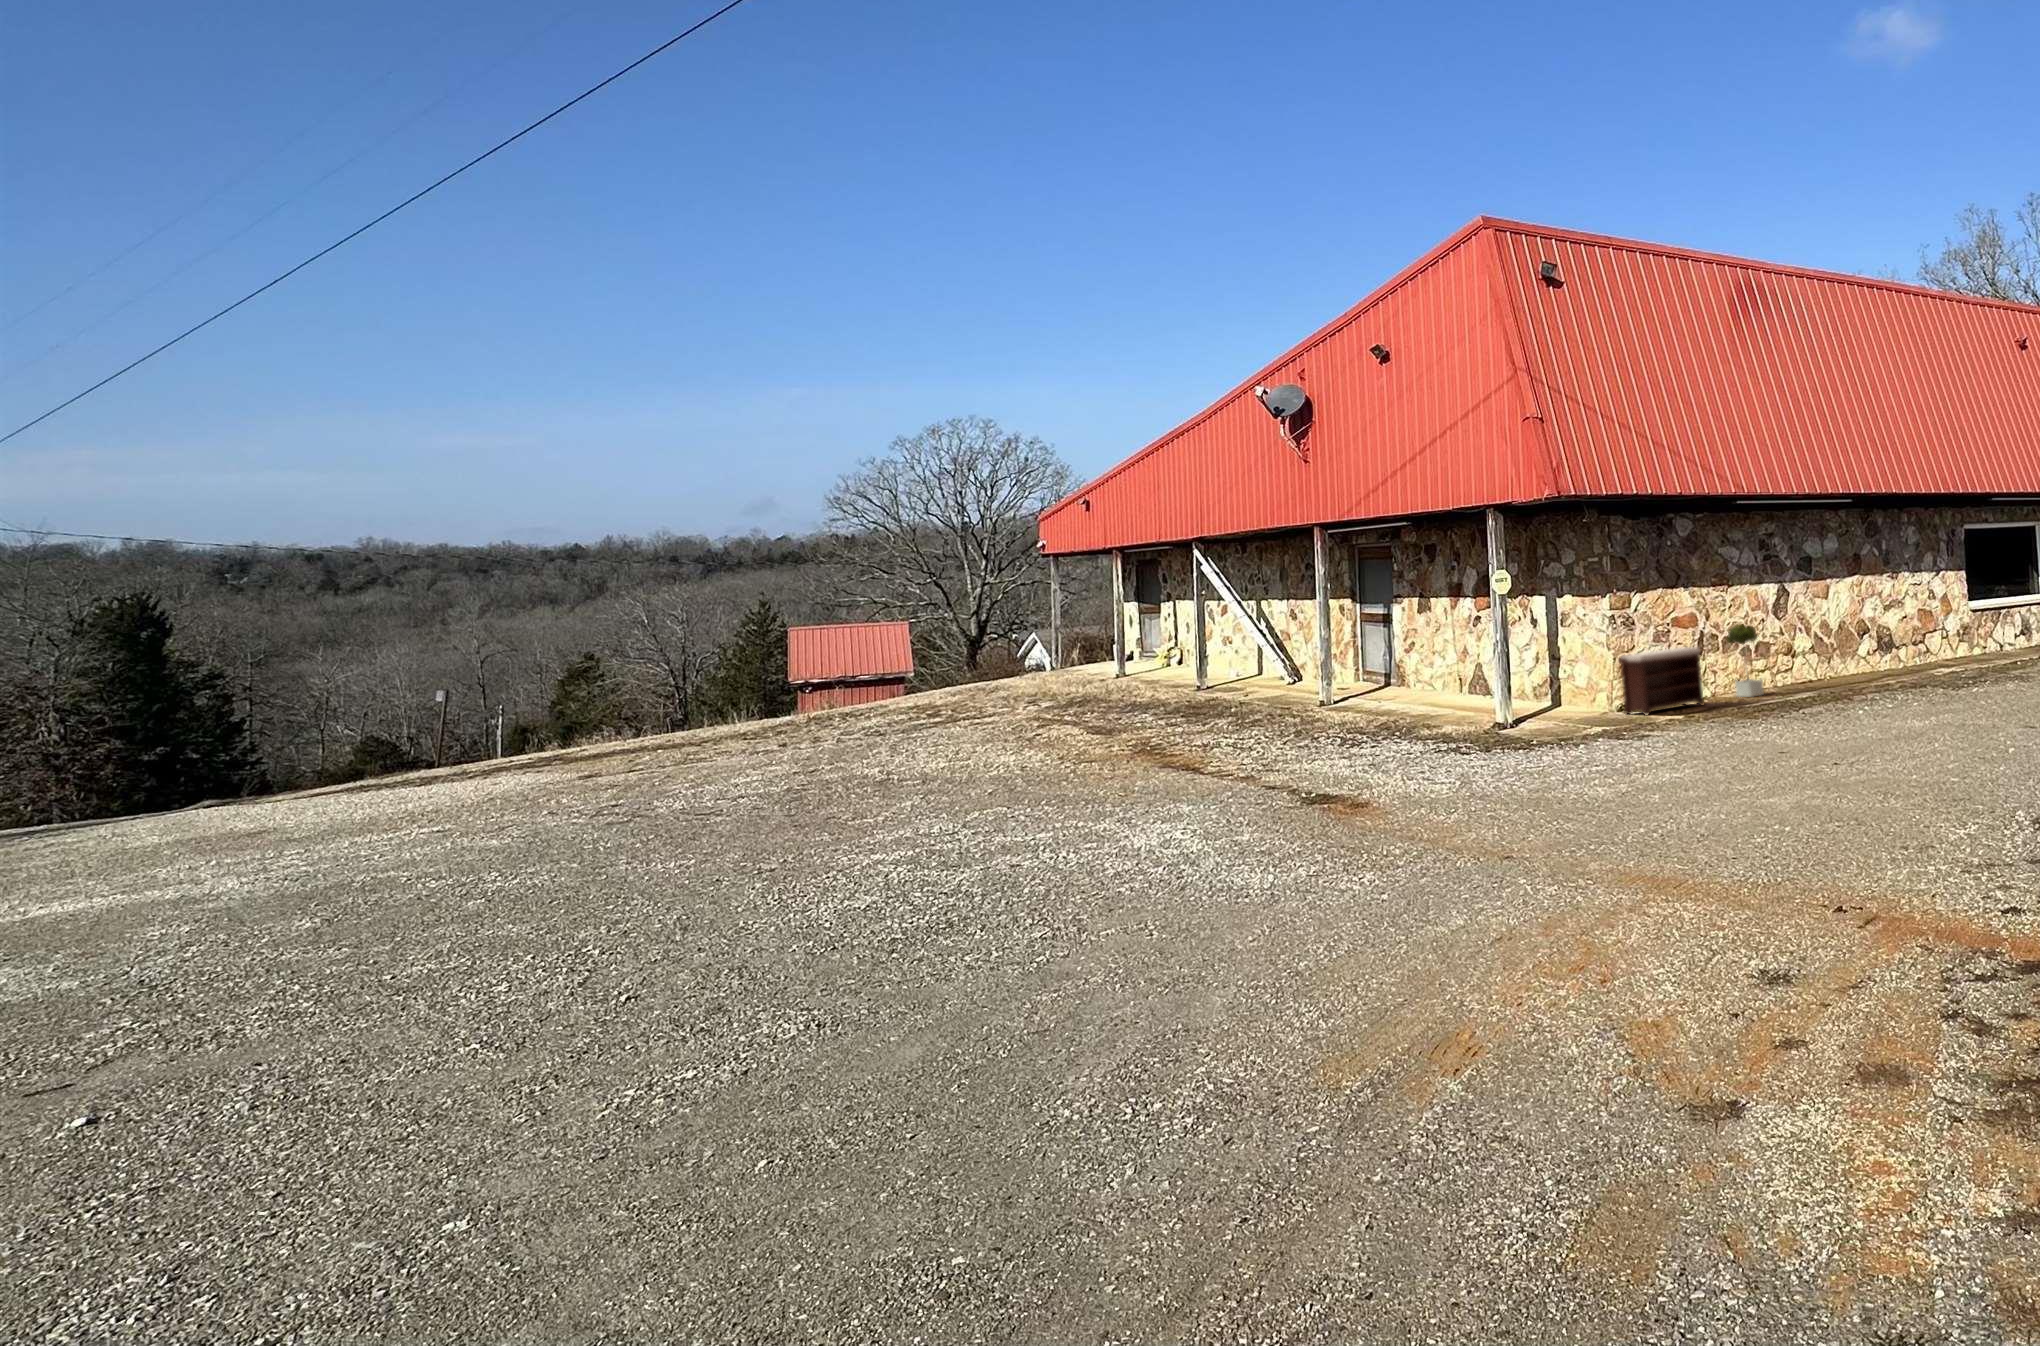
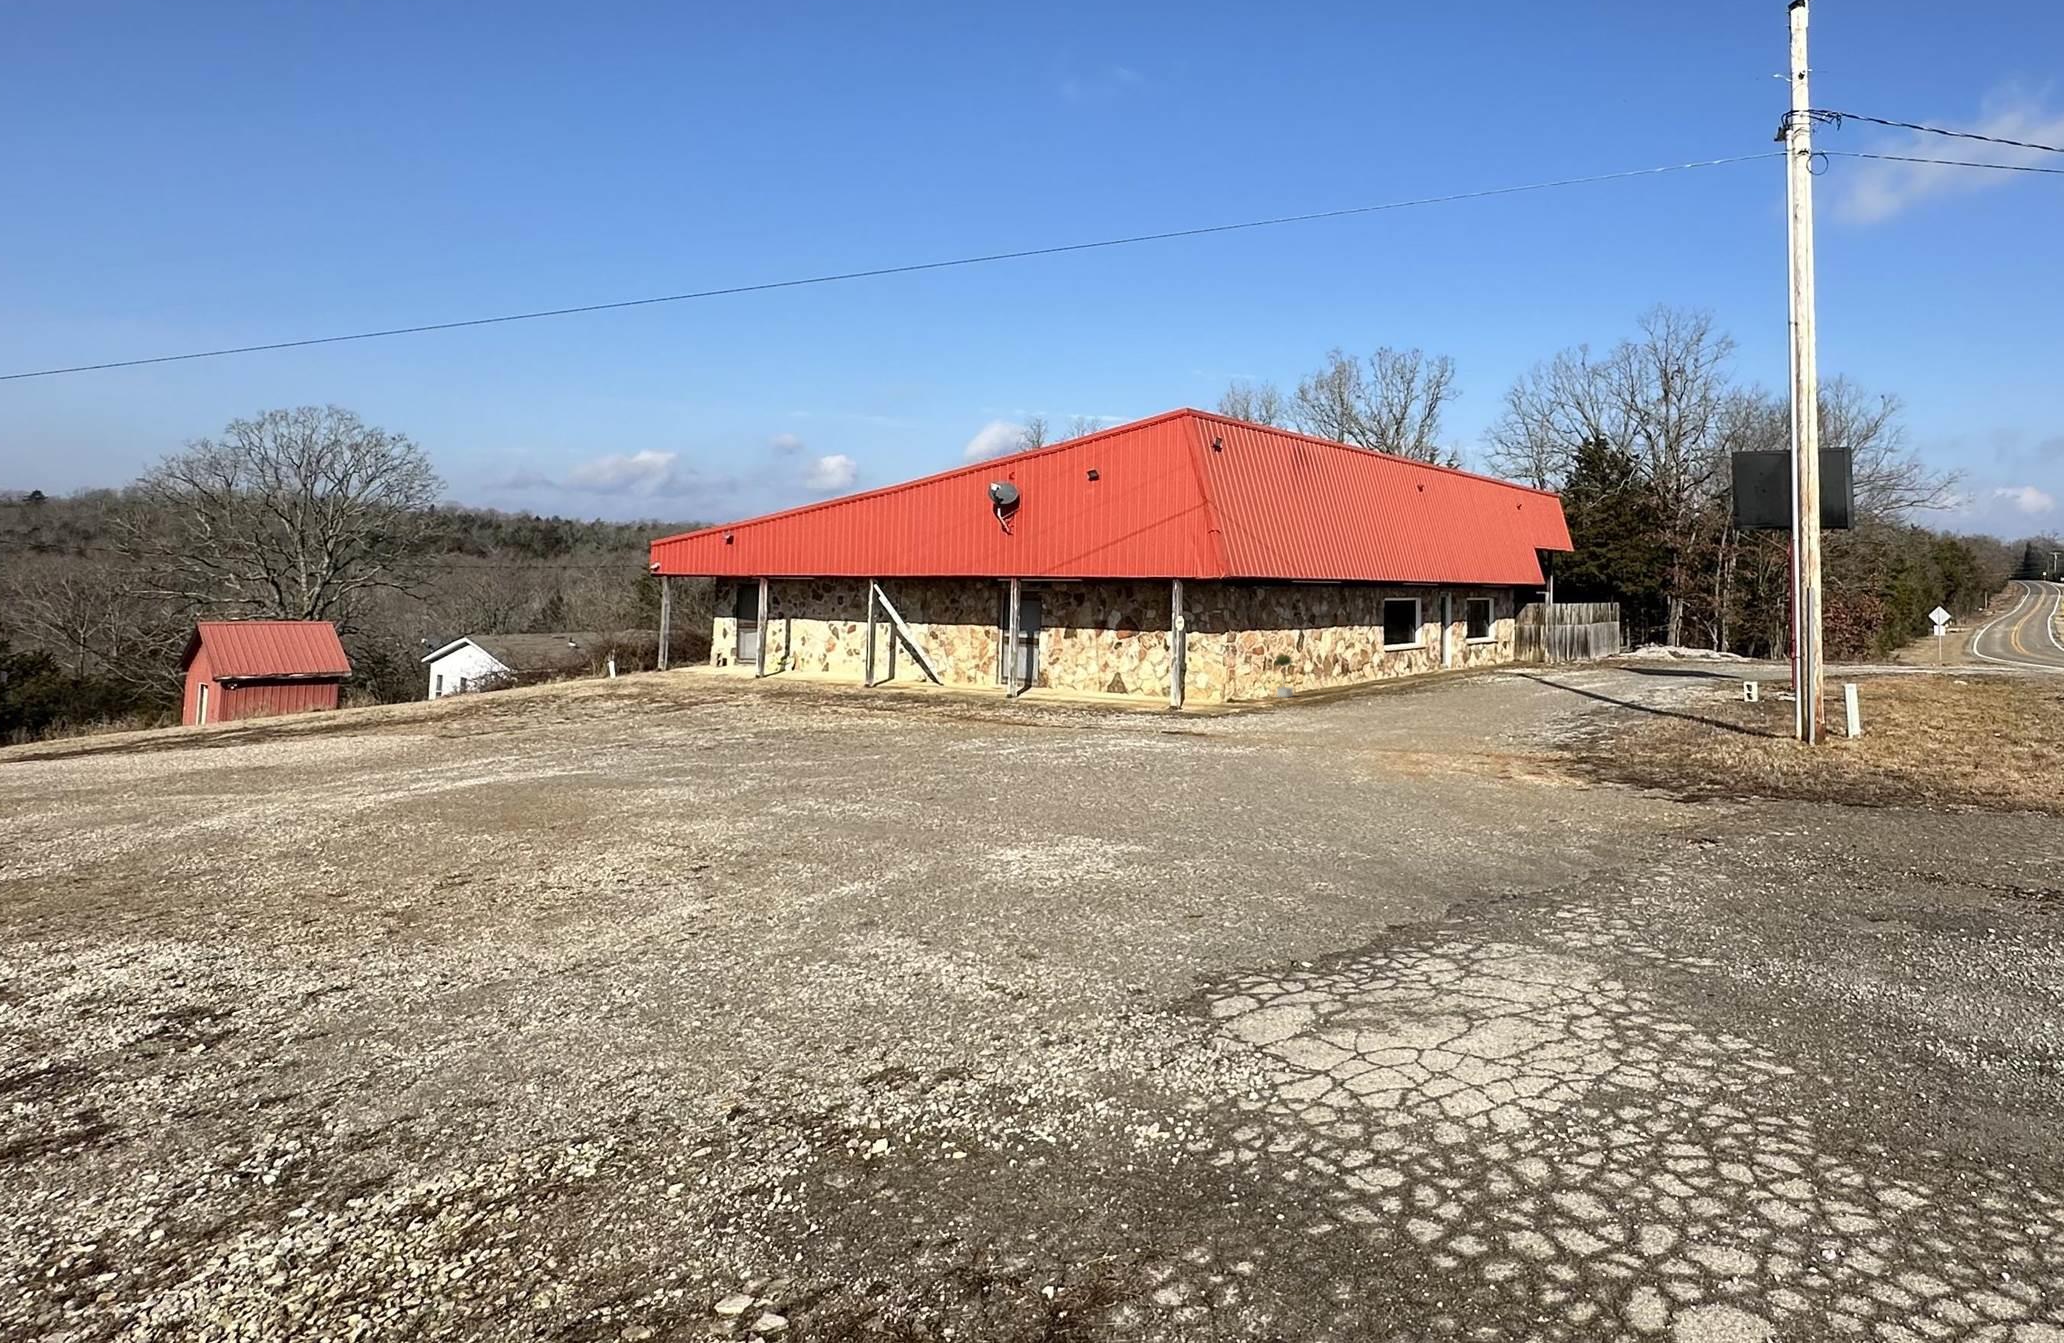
bench: present [1618,647,1704,715] -> none [1225,667,1268,705]

